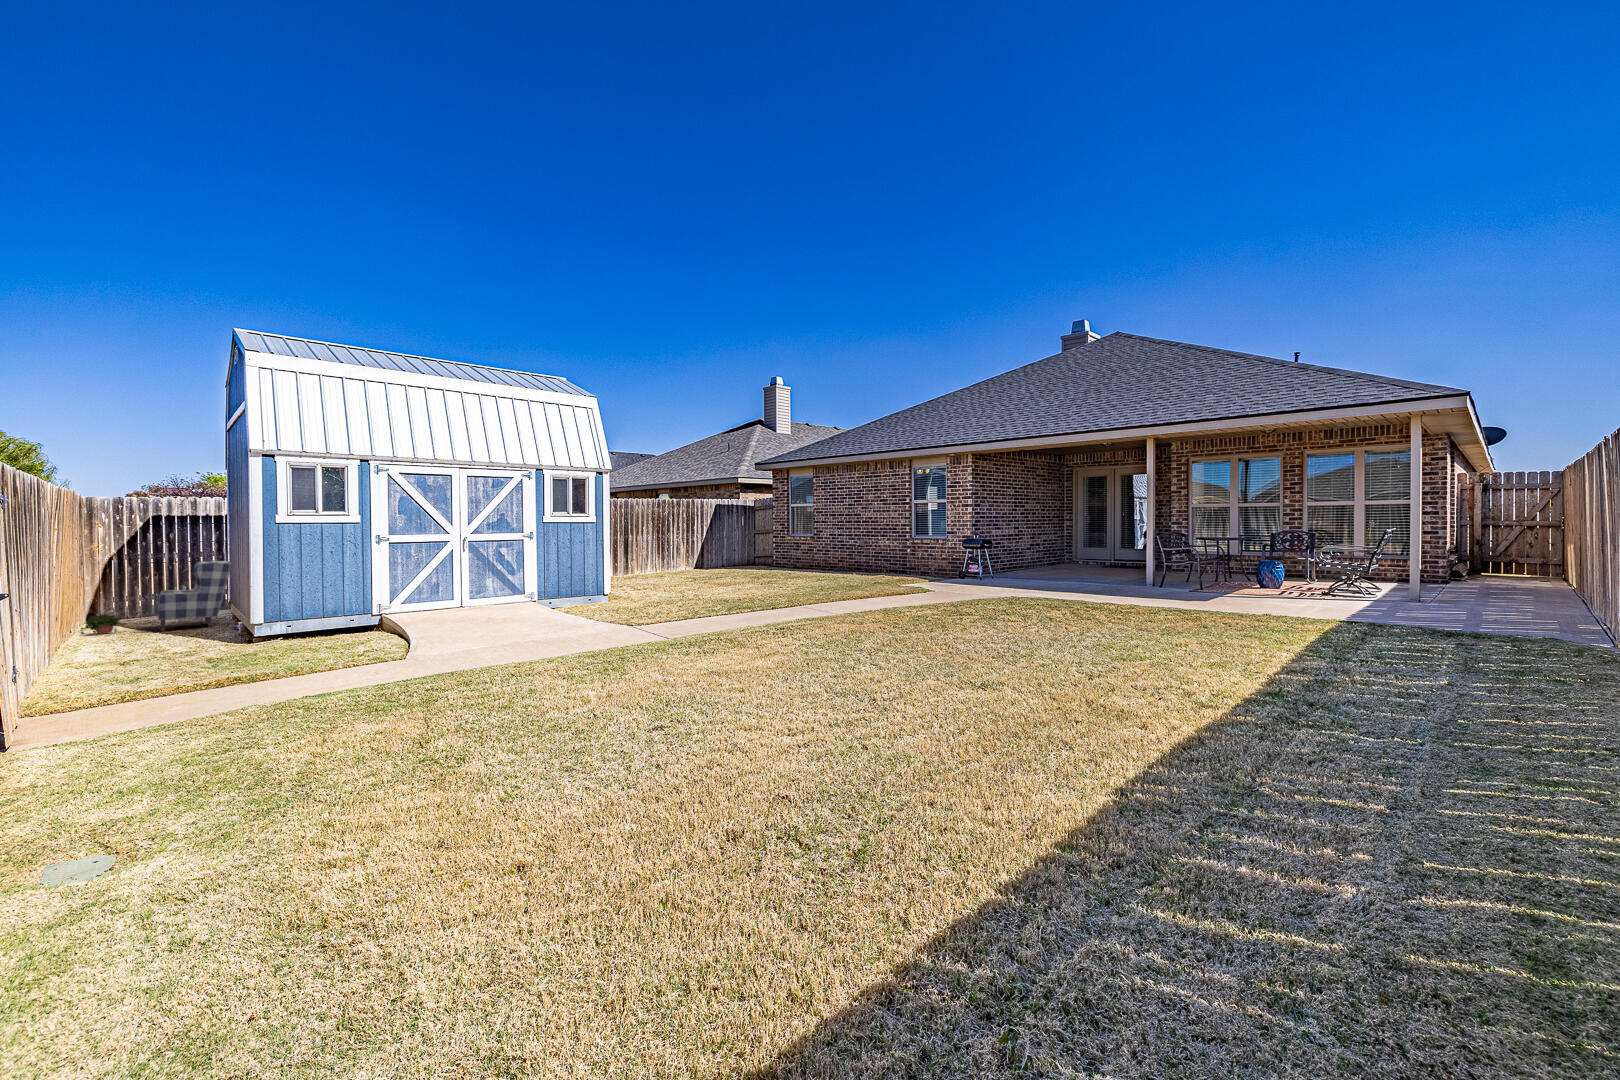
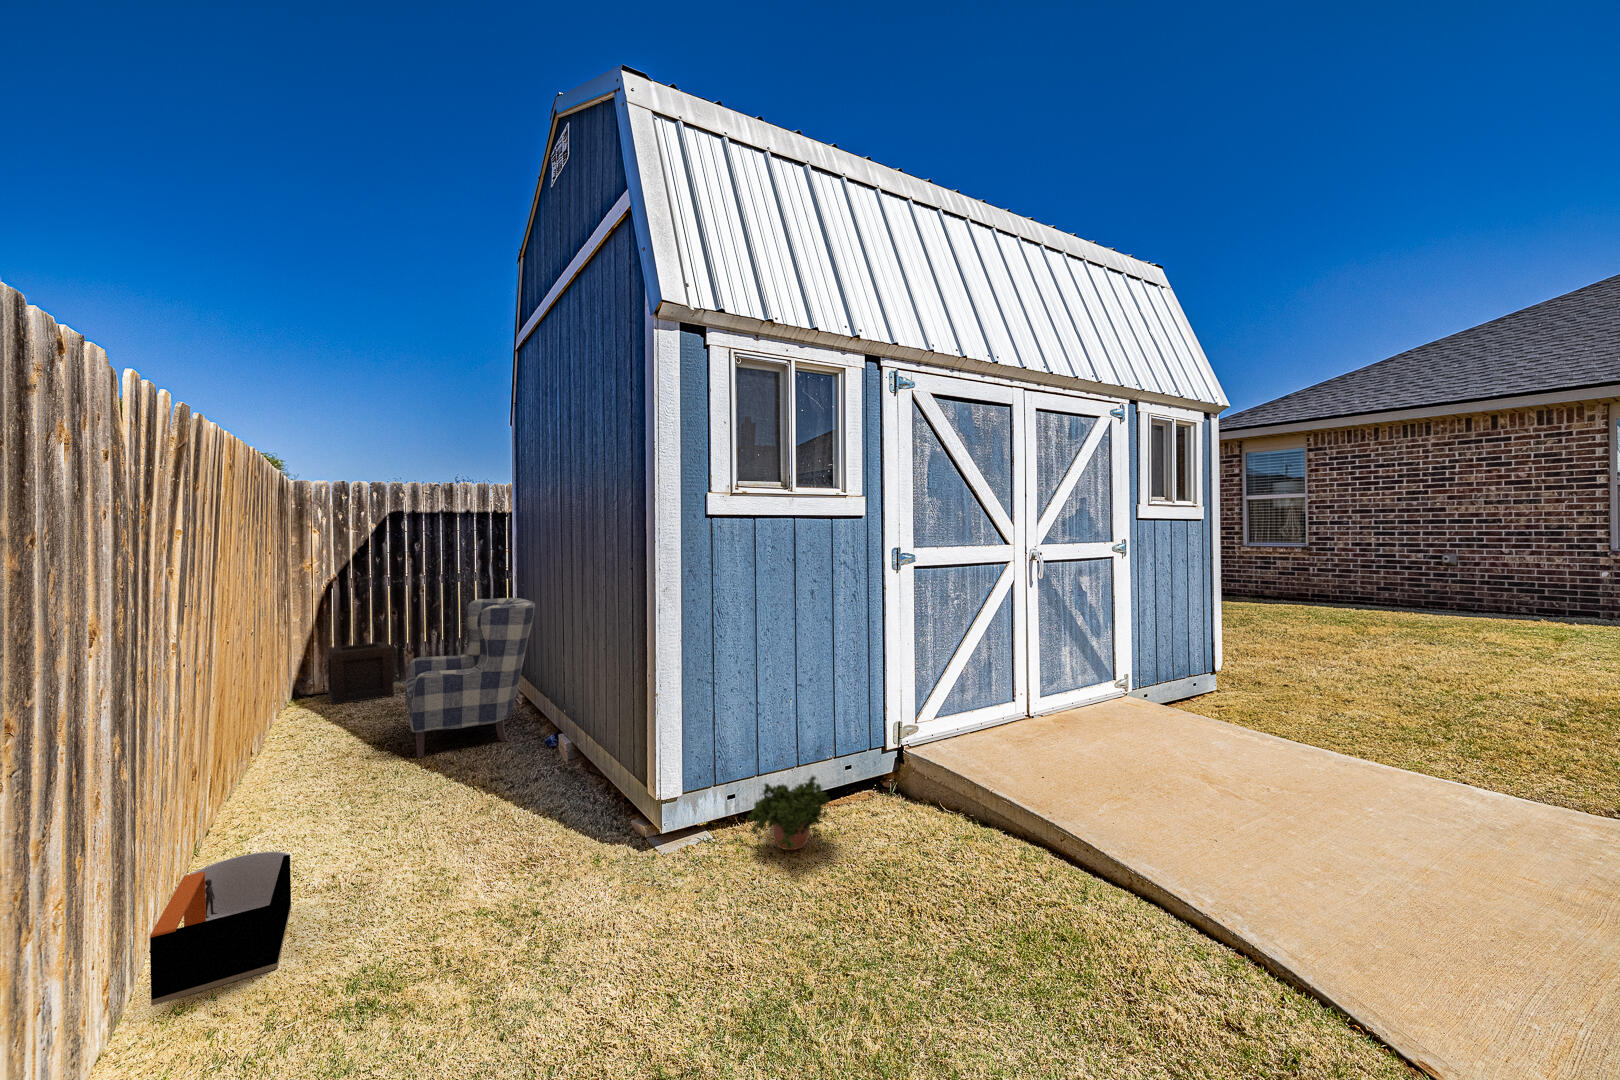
wooden crate: none [110,591,154,623] -> present [327,642,394,705]
potted plant: present [81,614,124,634] -> present [748,776,830,850]
storage bin: none [58,633,101,659] -> present [150,852,291,1006]

